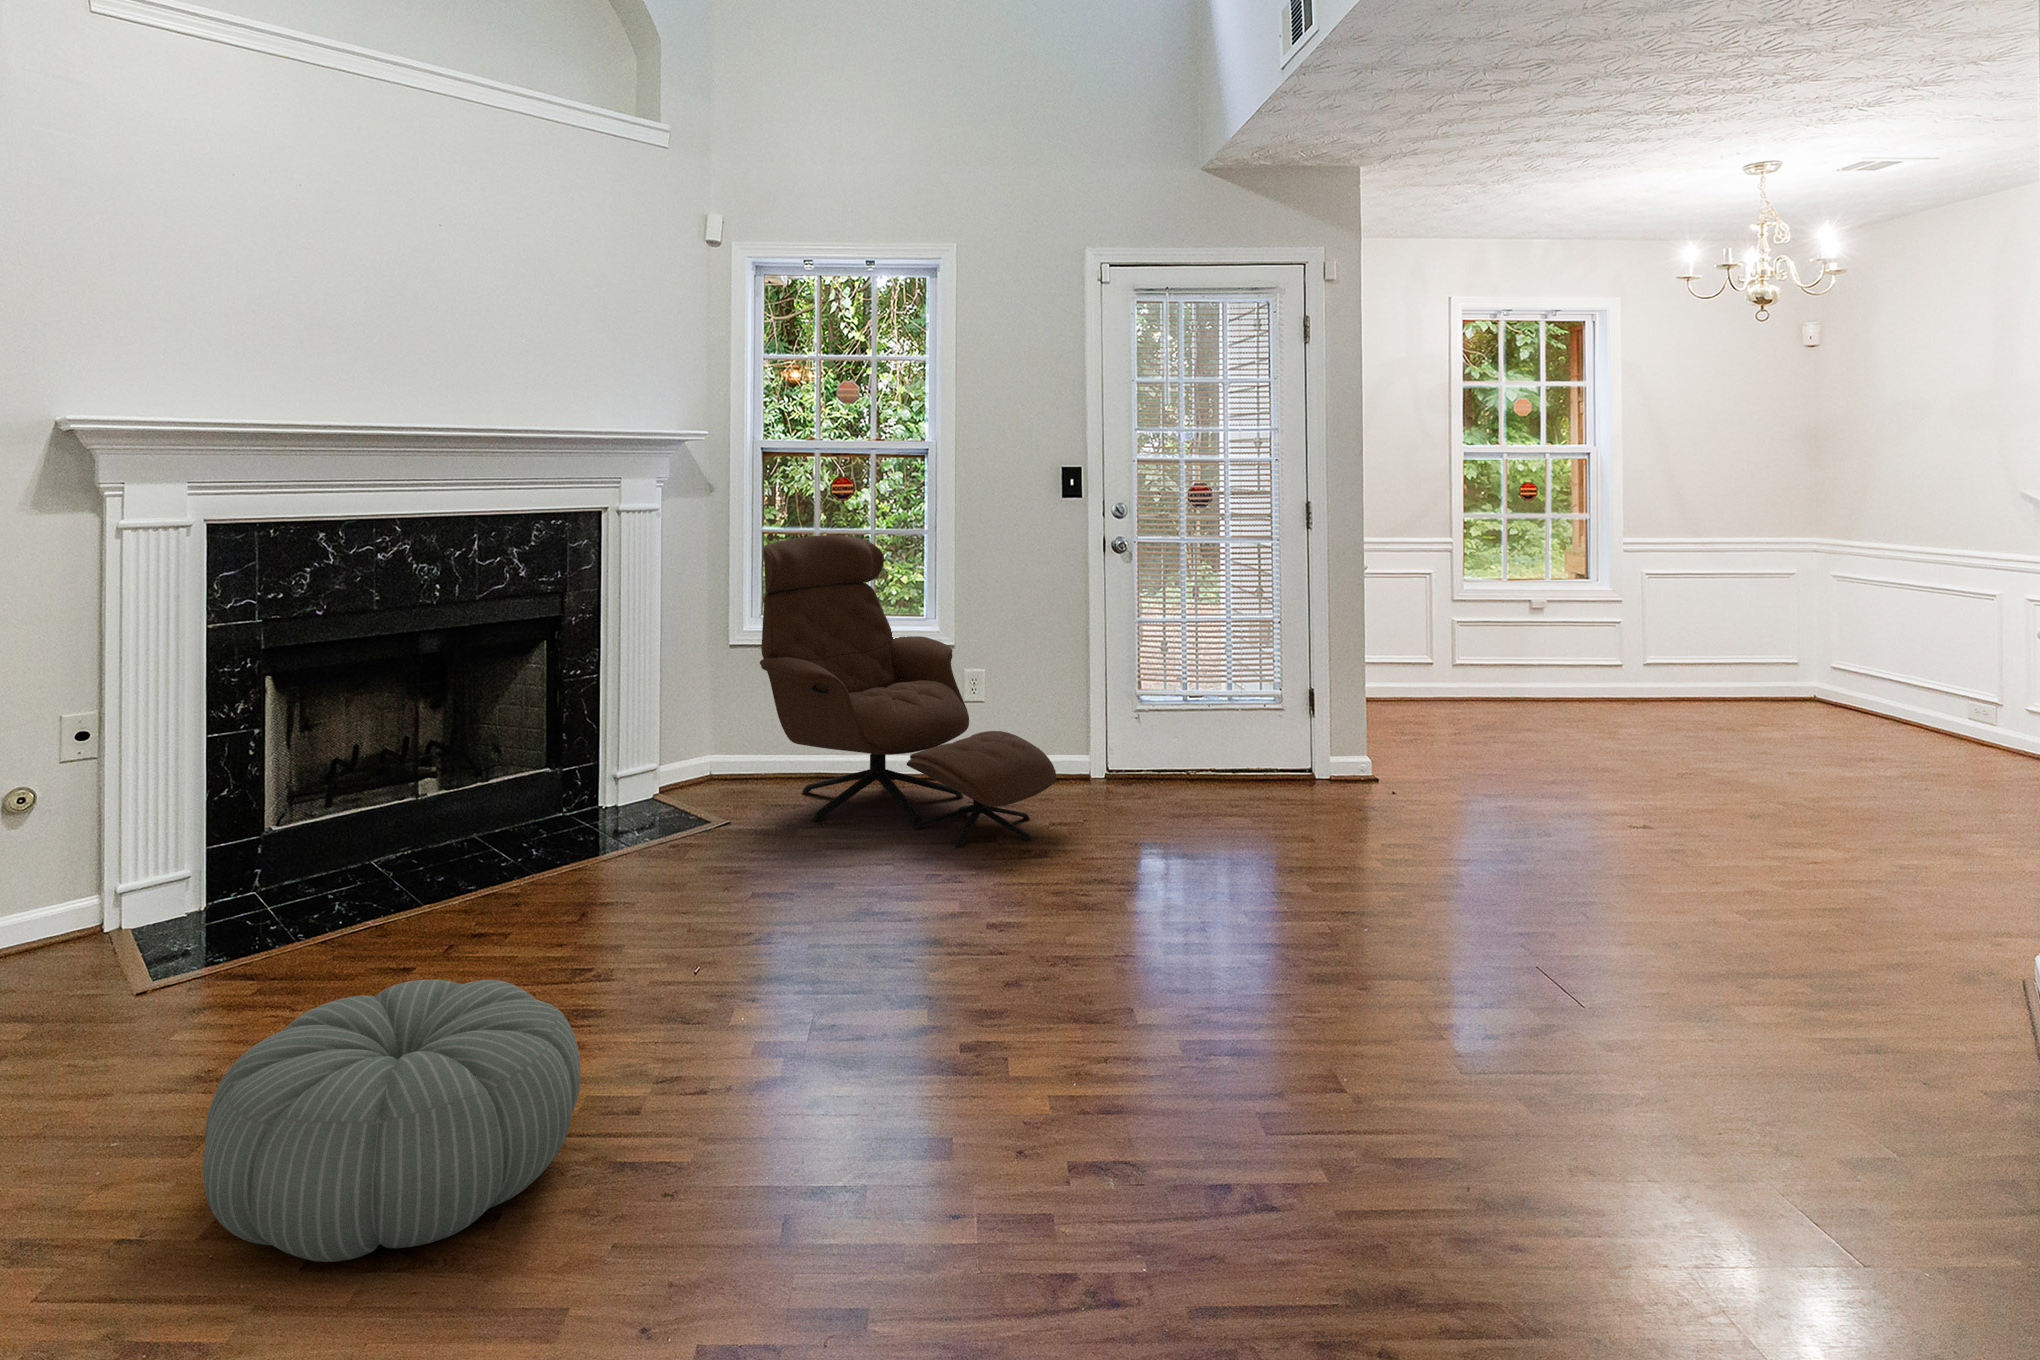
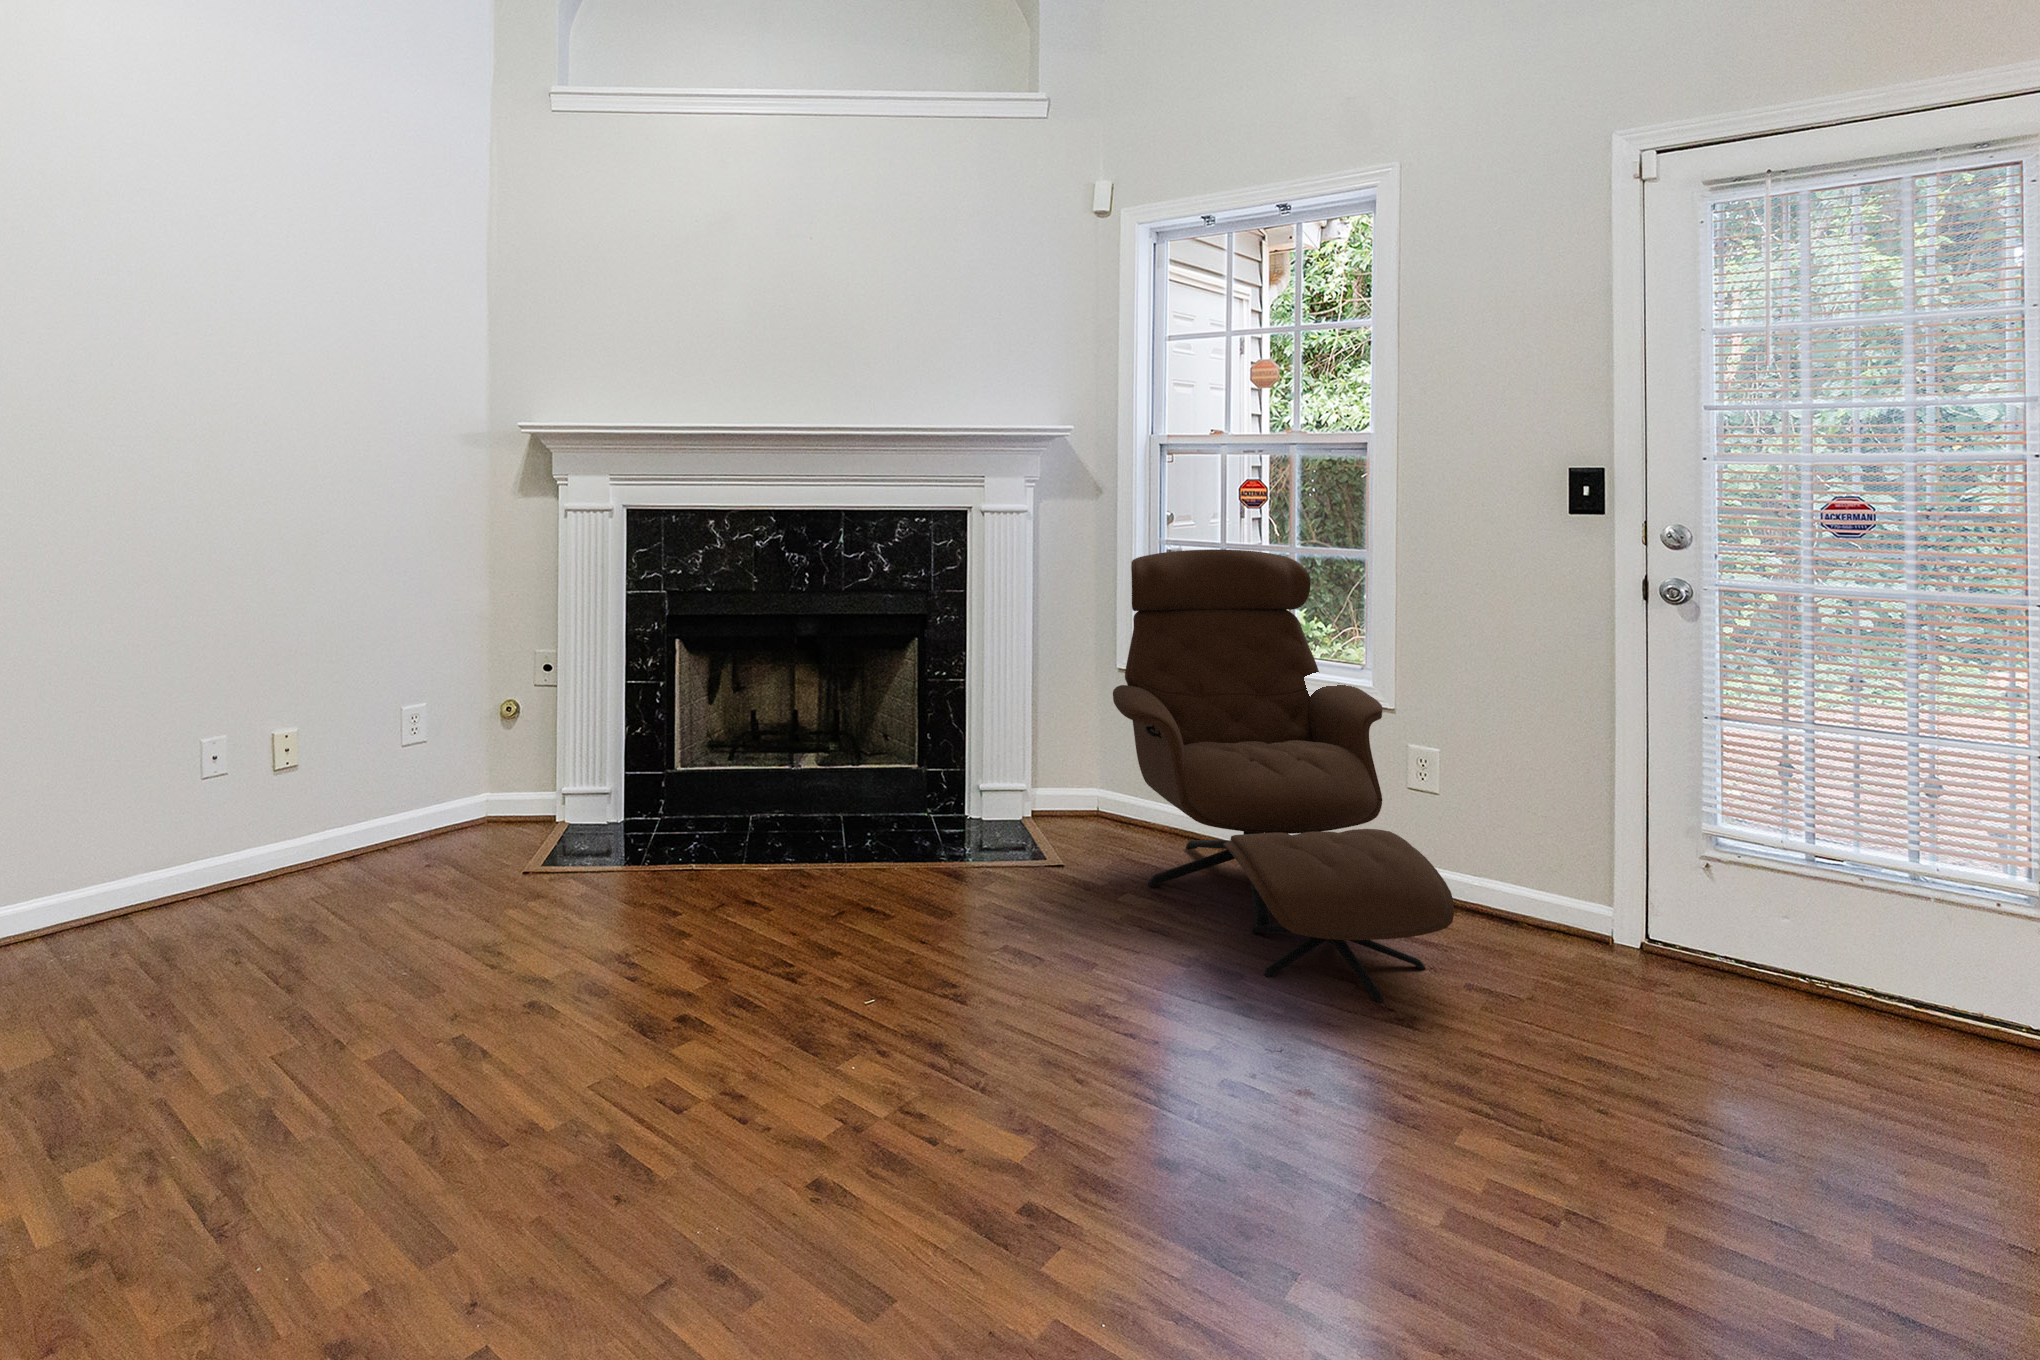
pouf: present [203,980,580,1262] -> none [162,925,510,1177]

